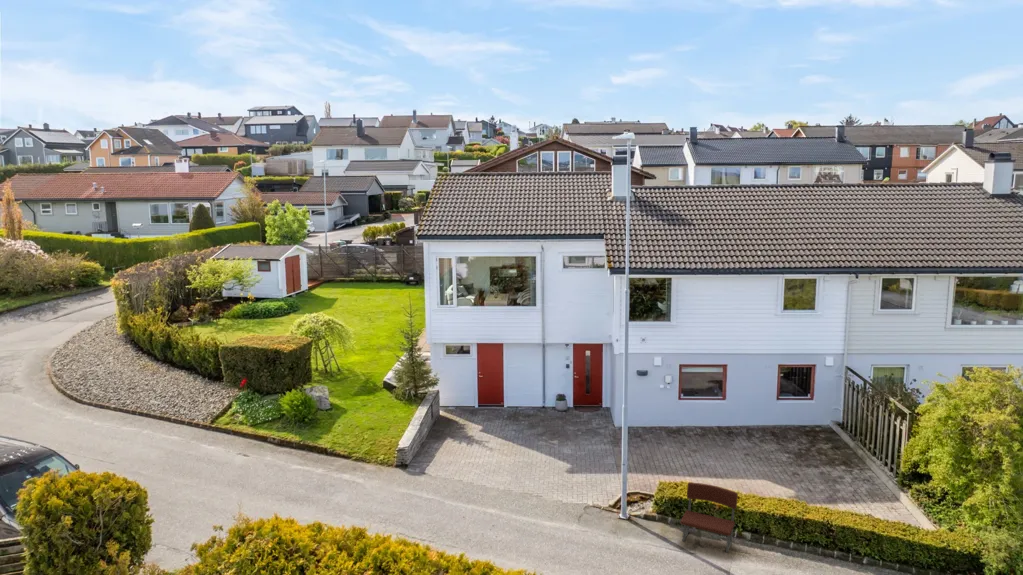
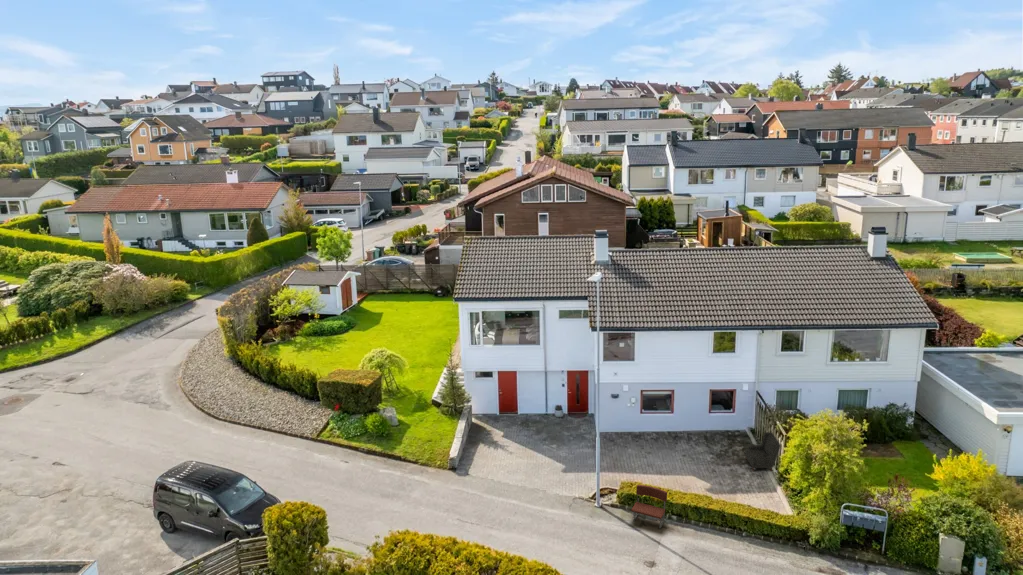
chair: none [837,418,897,475] -> present [745,432,781,471]

